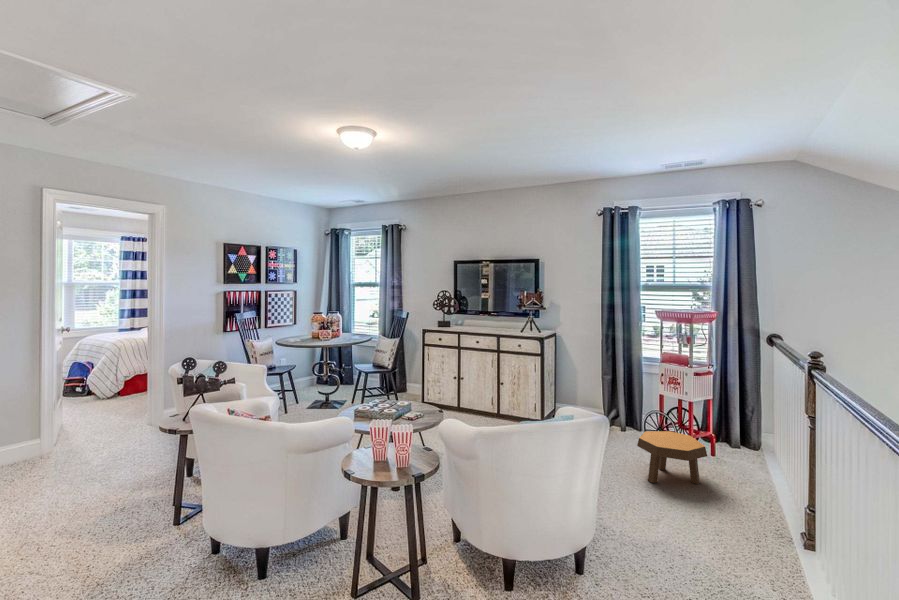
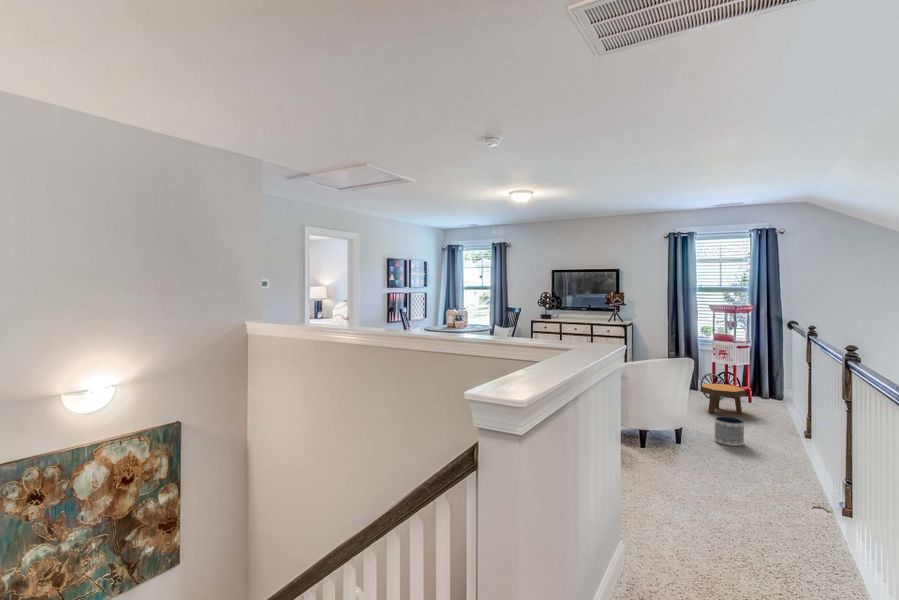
planter: none [647,515,698,580] -> present [715,416,744,446]

